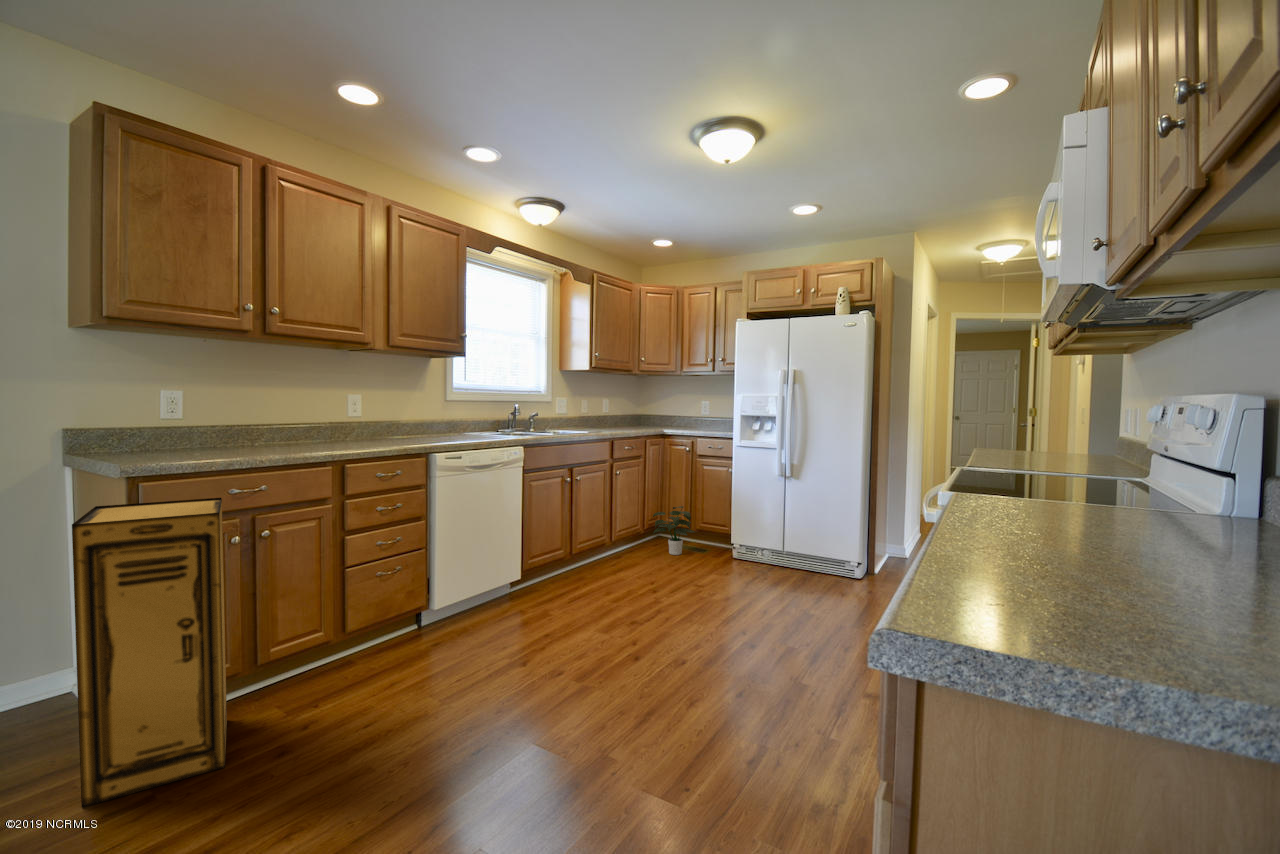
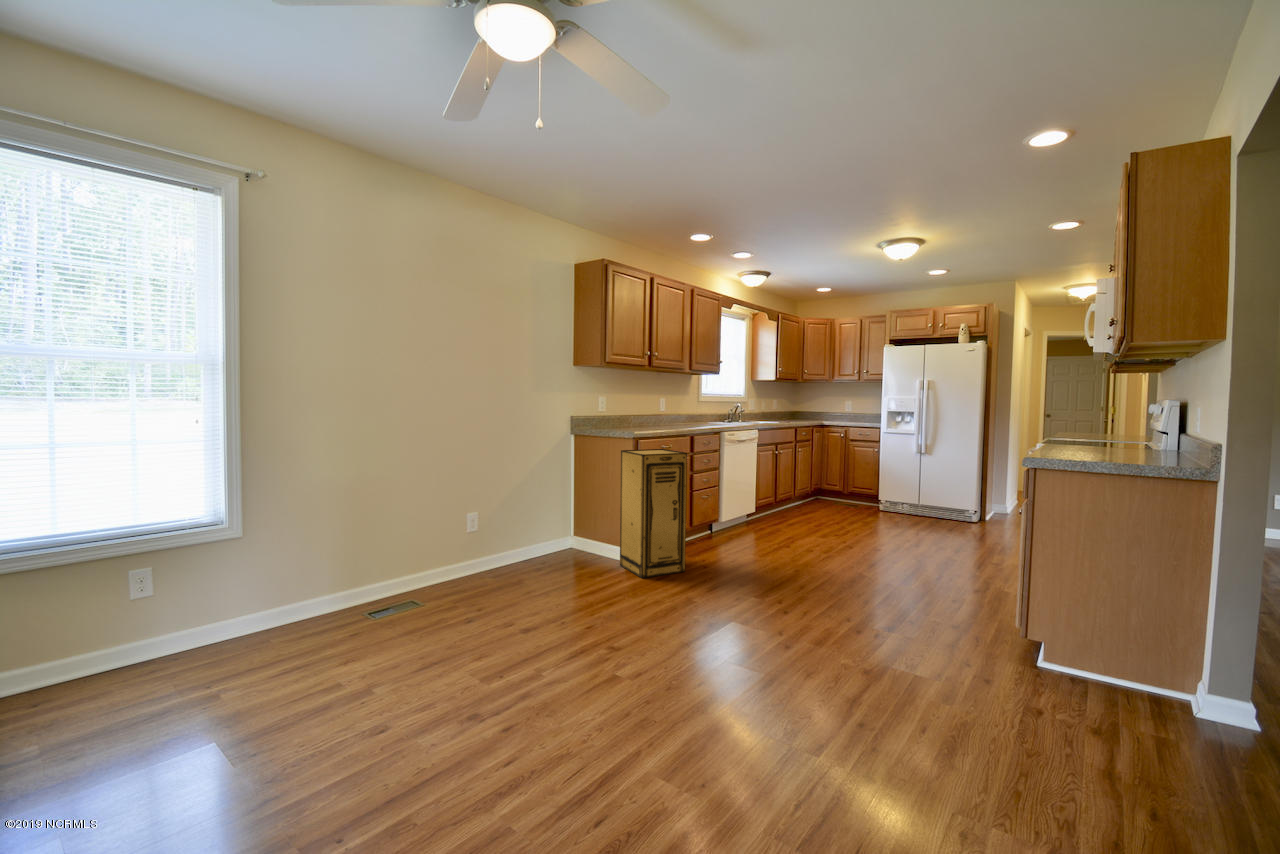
potted plant: present [653,506,695,555] -> none [820,475,852,508]

